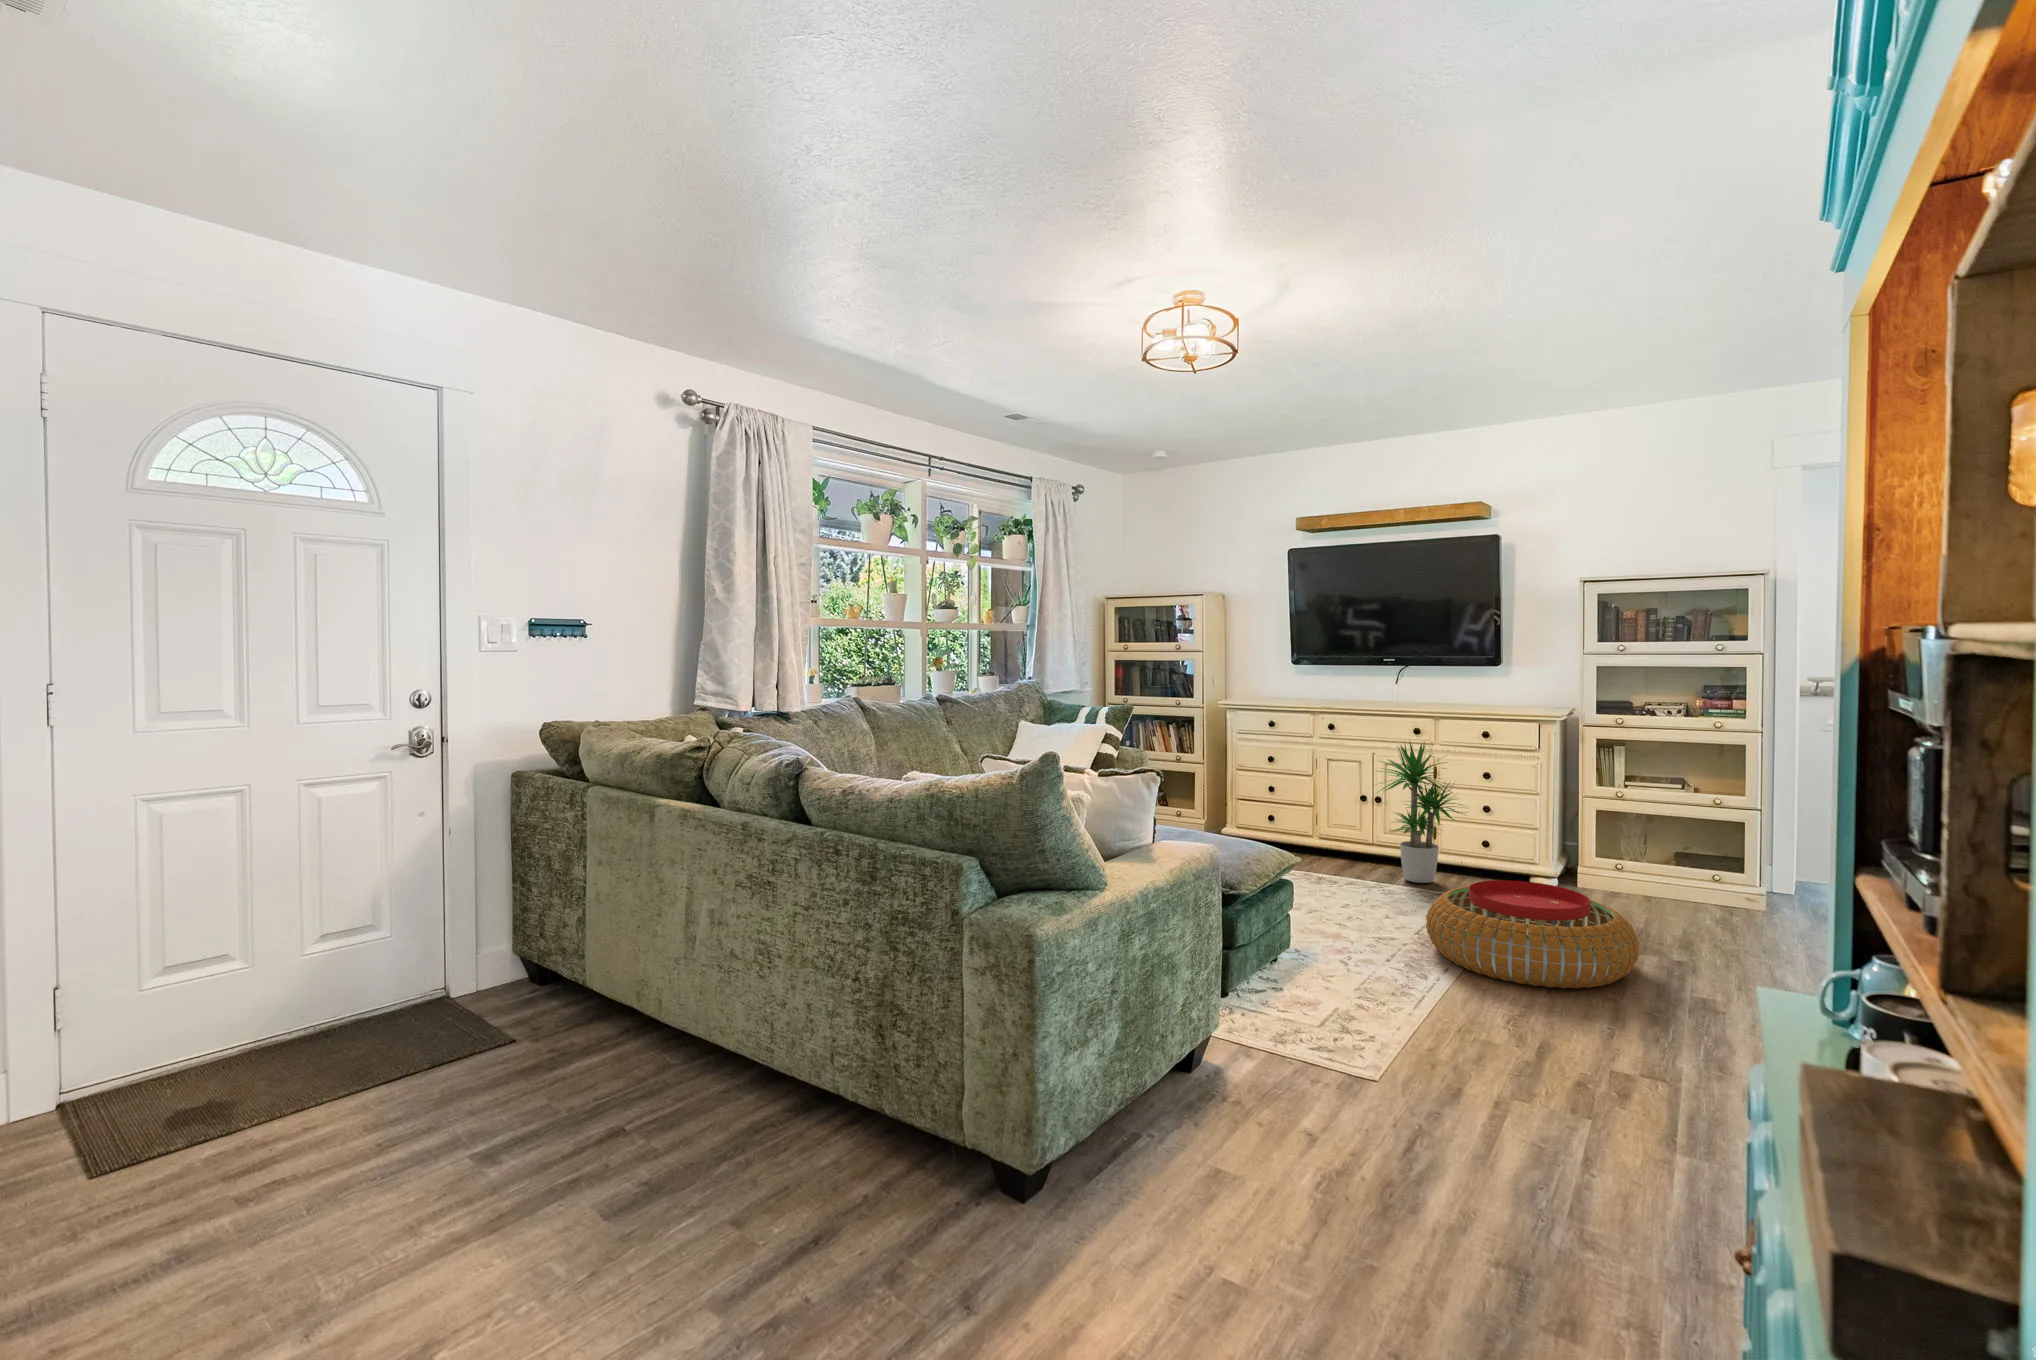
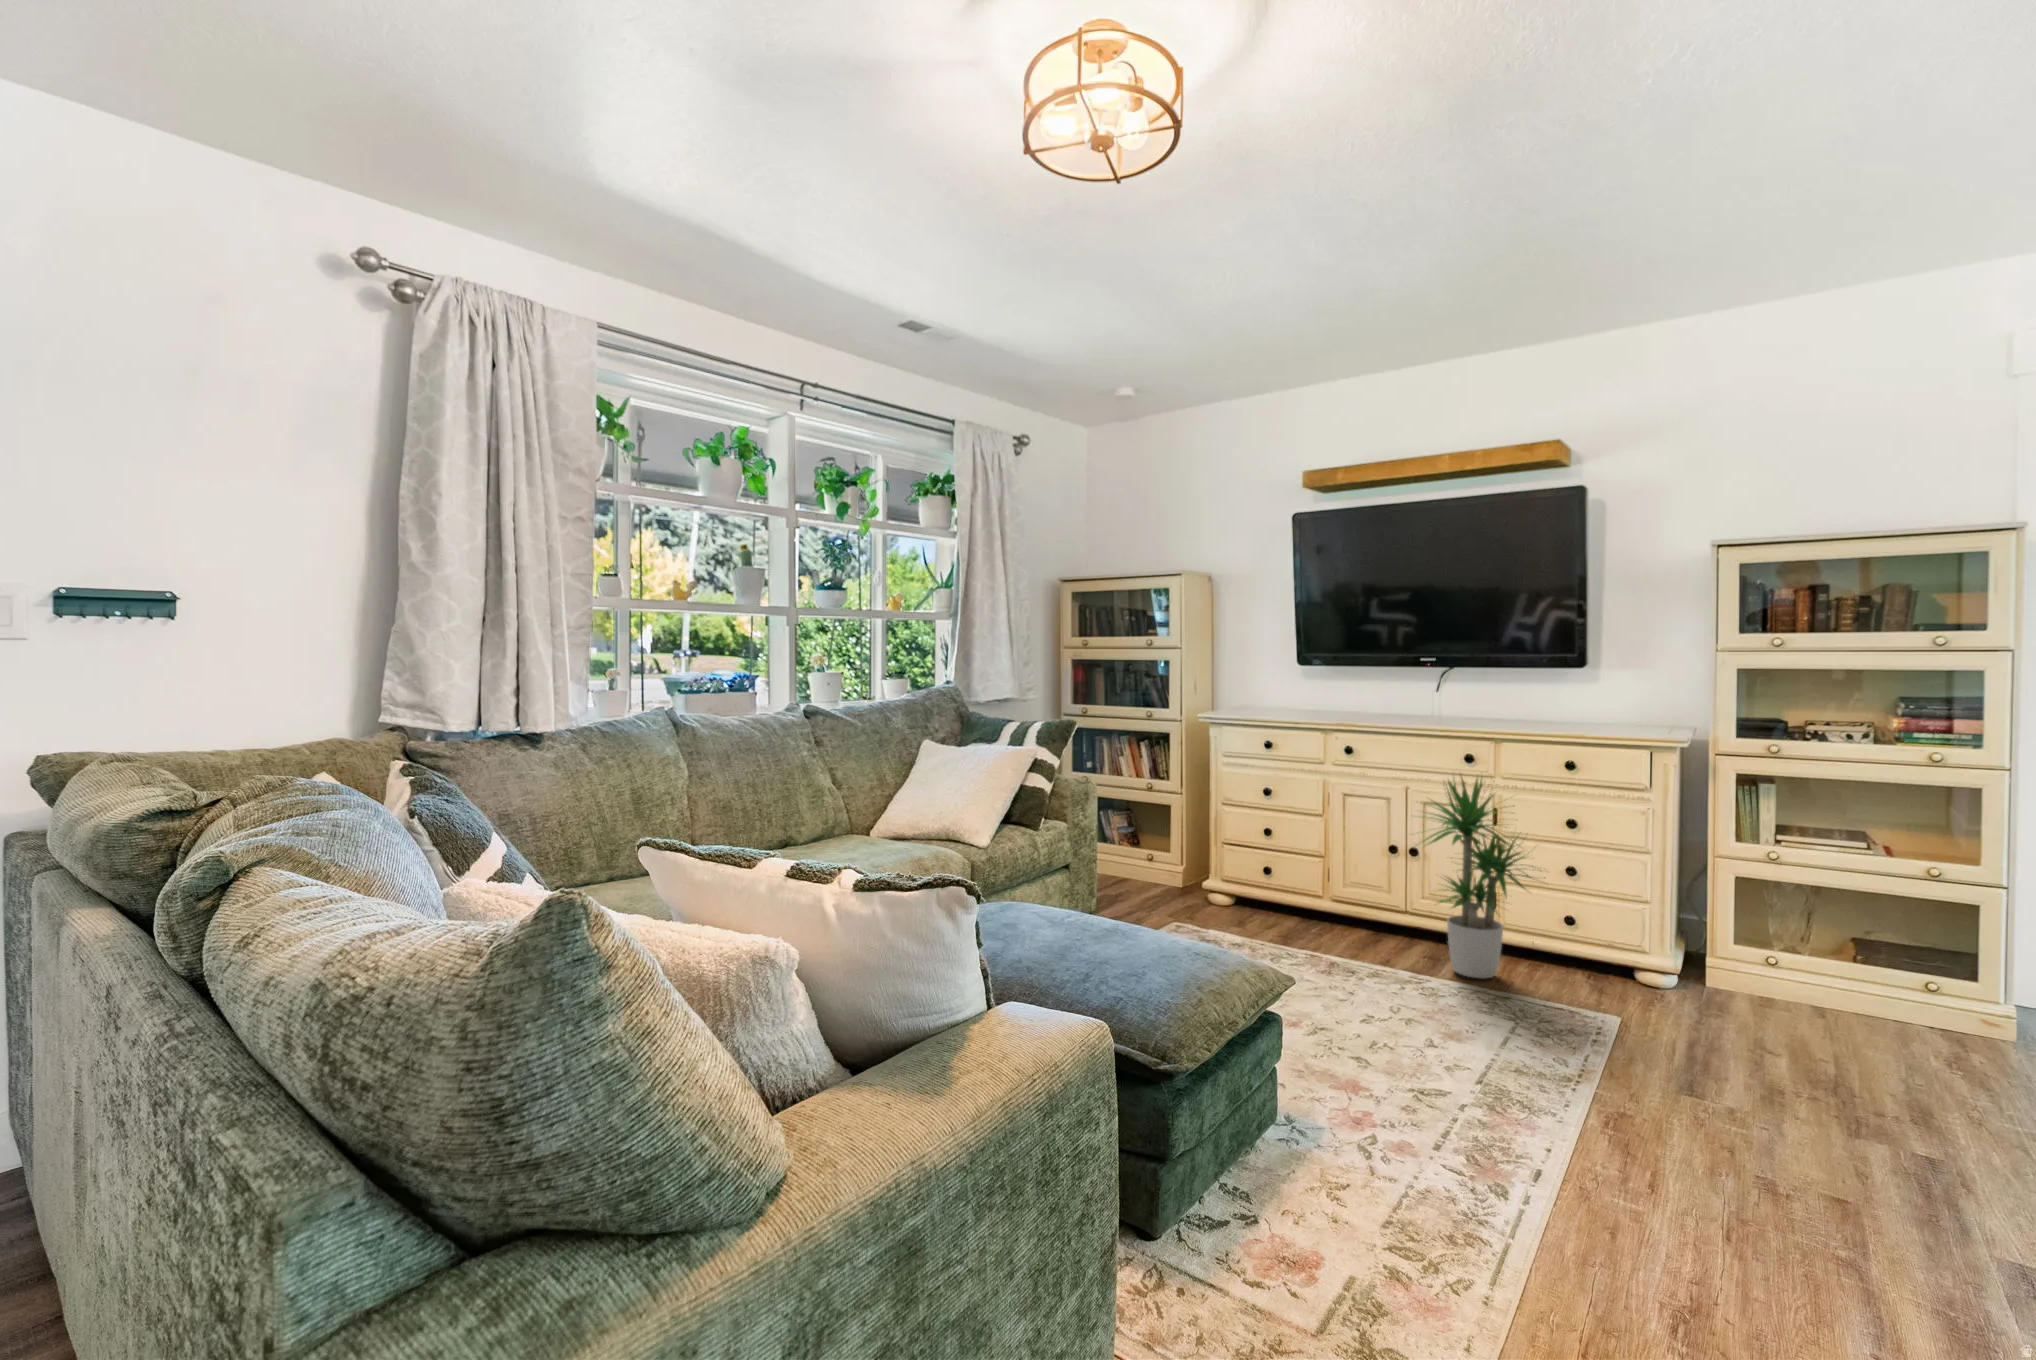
pouf: present [1426,880,1639,988] -> none [1496,1008,1877,1229]

